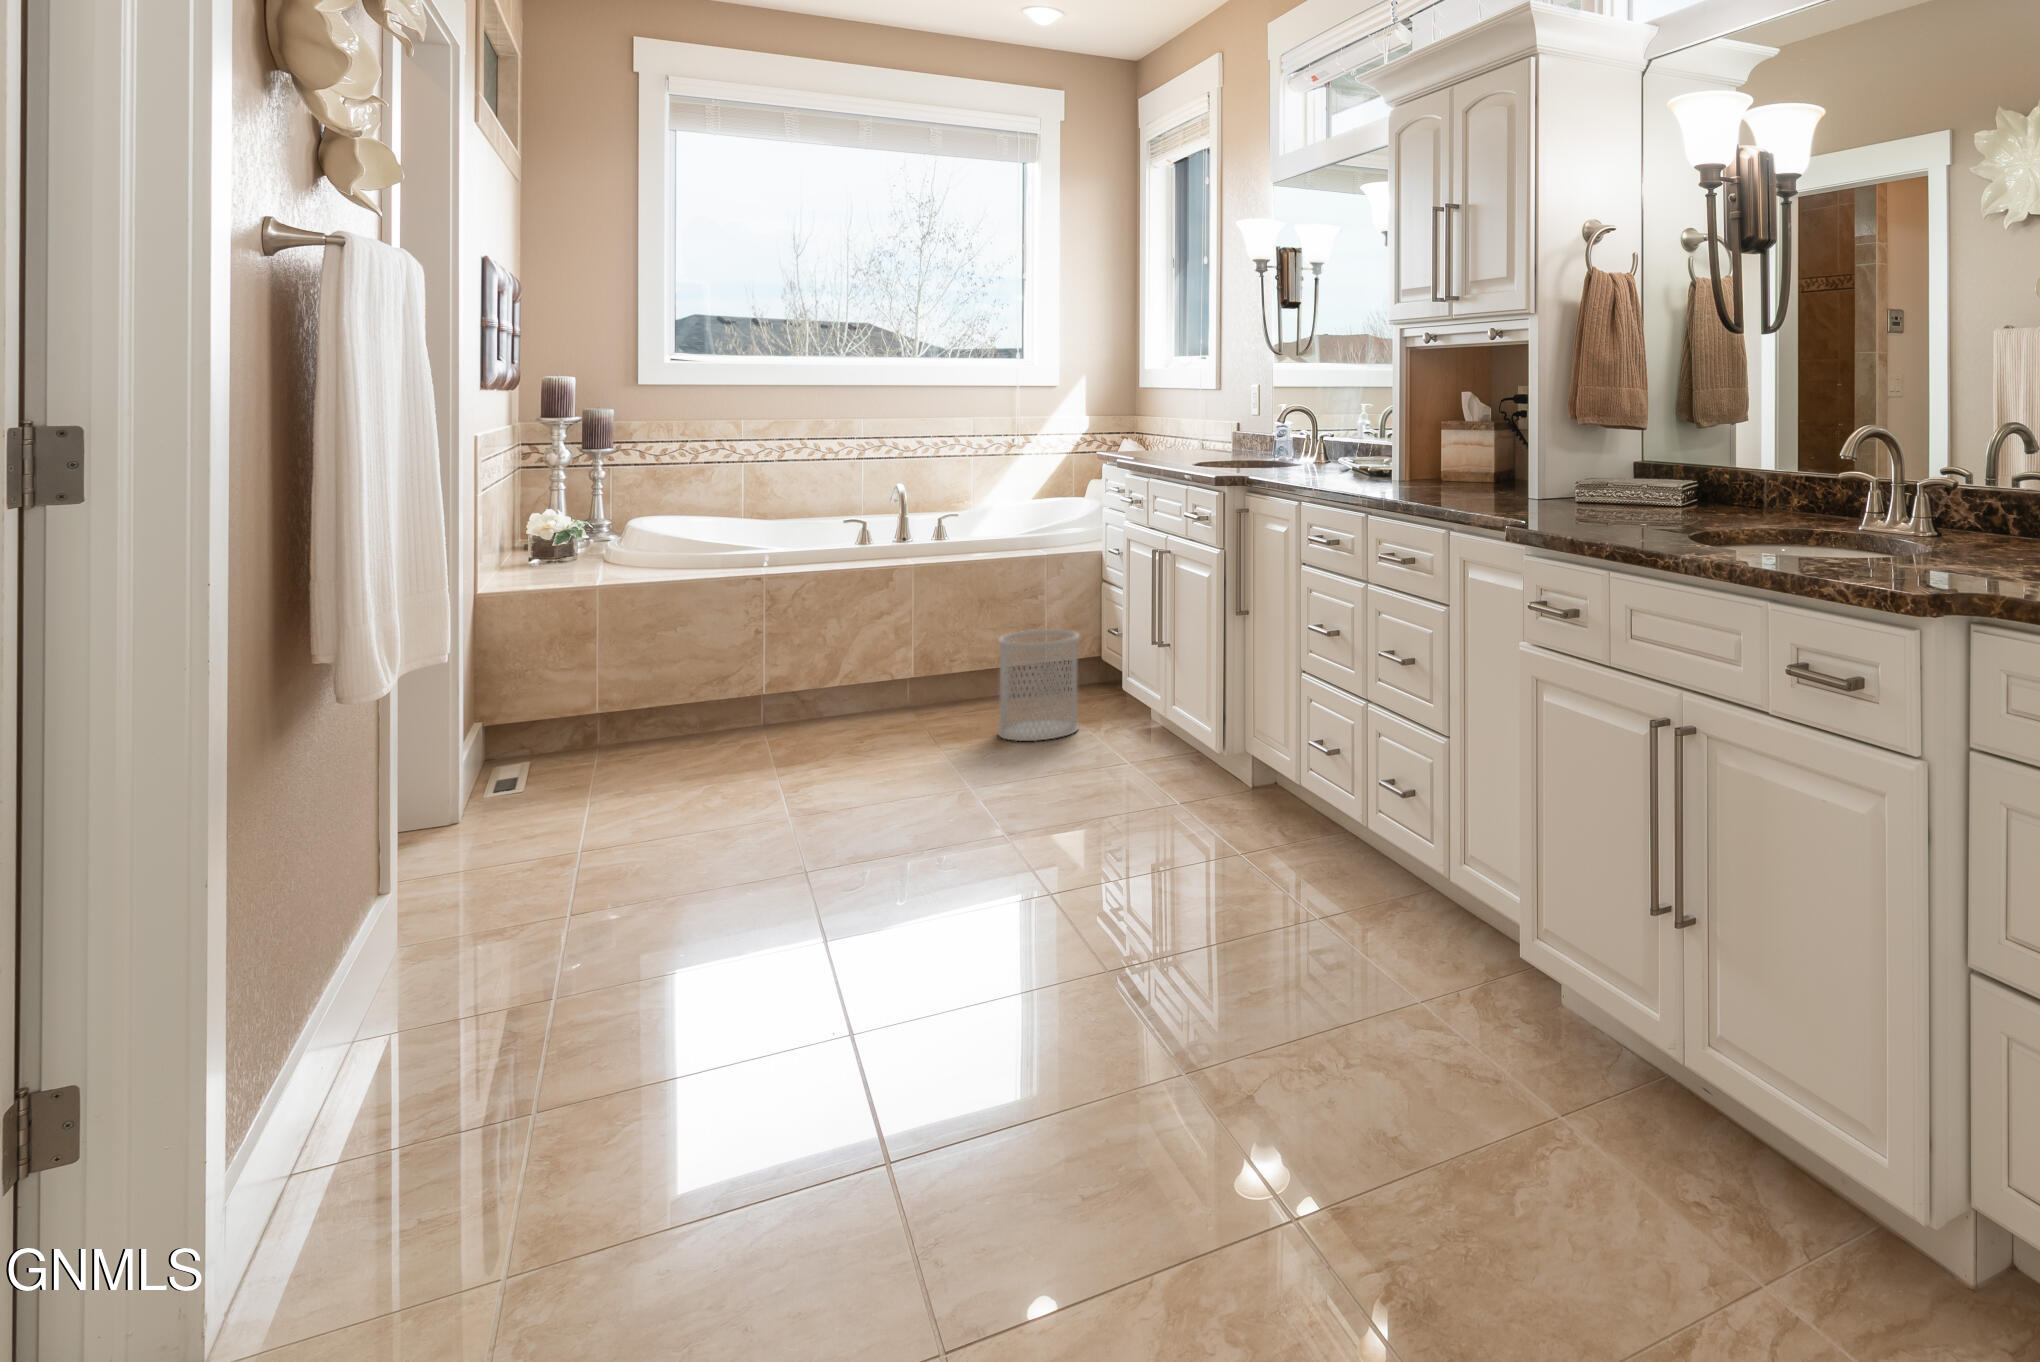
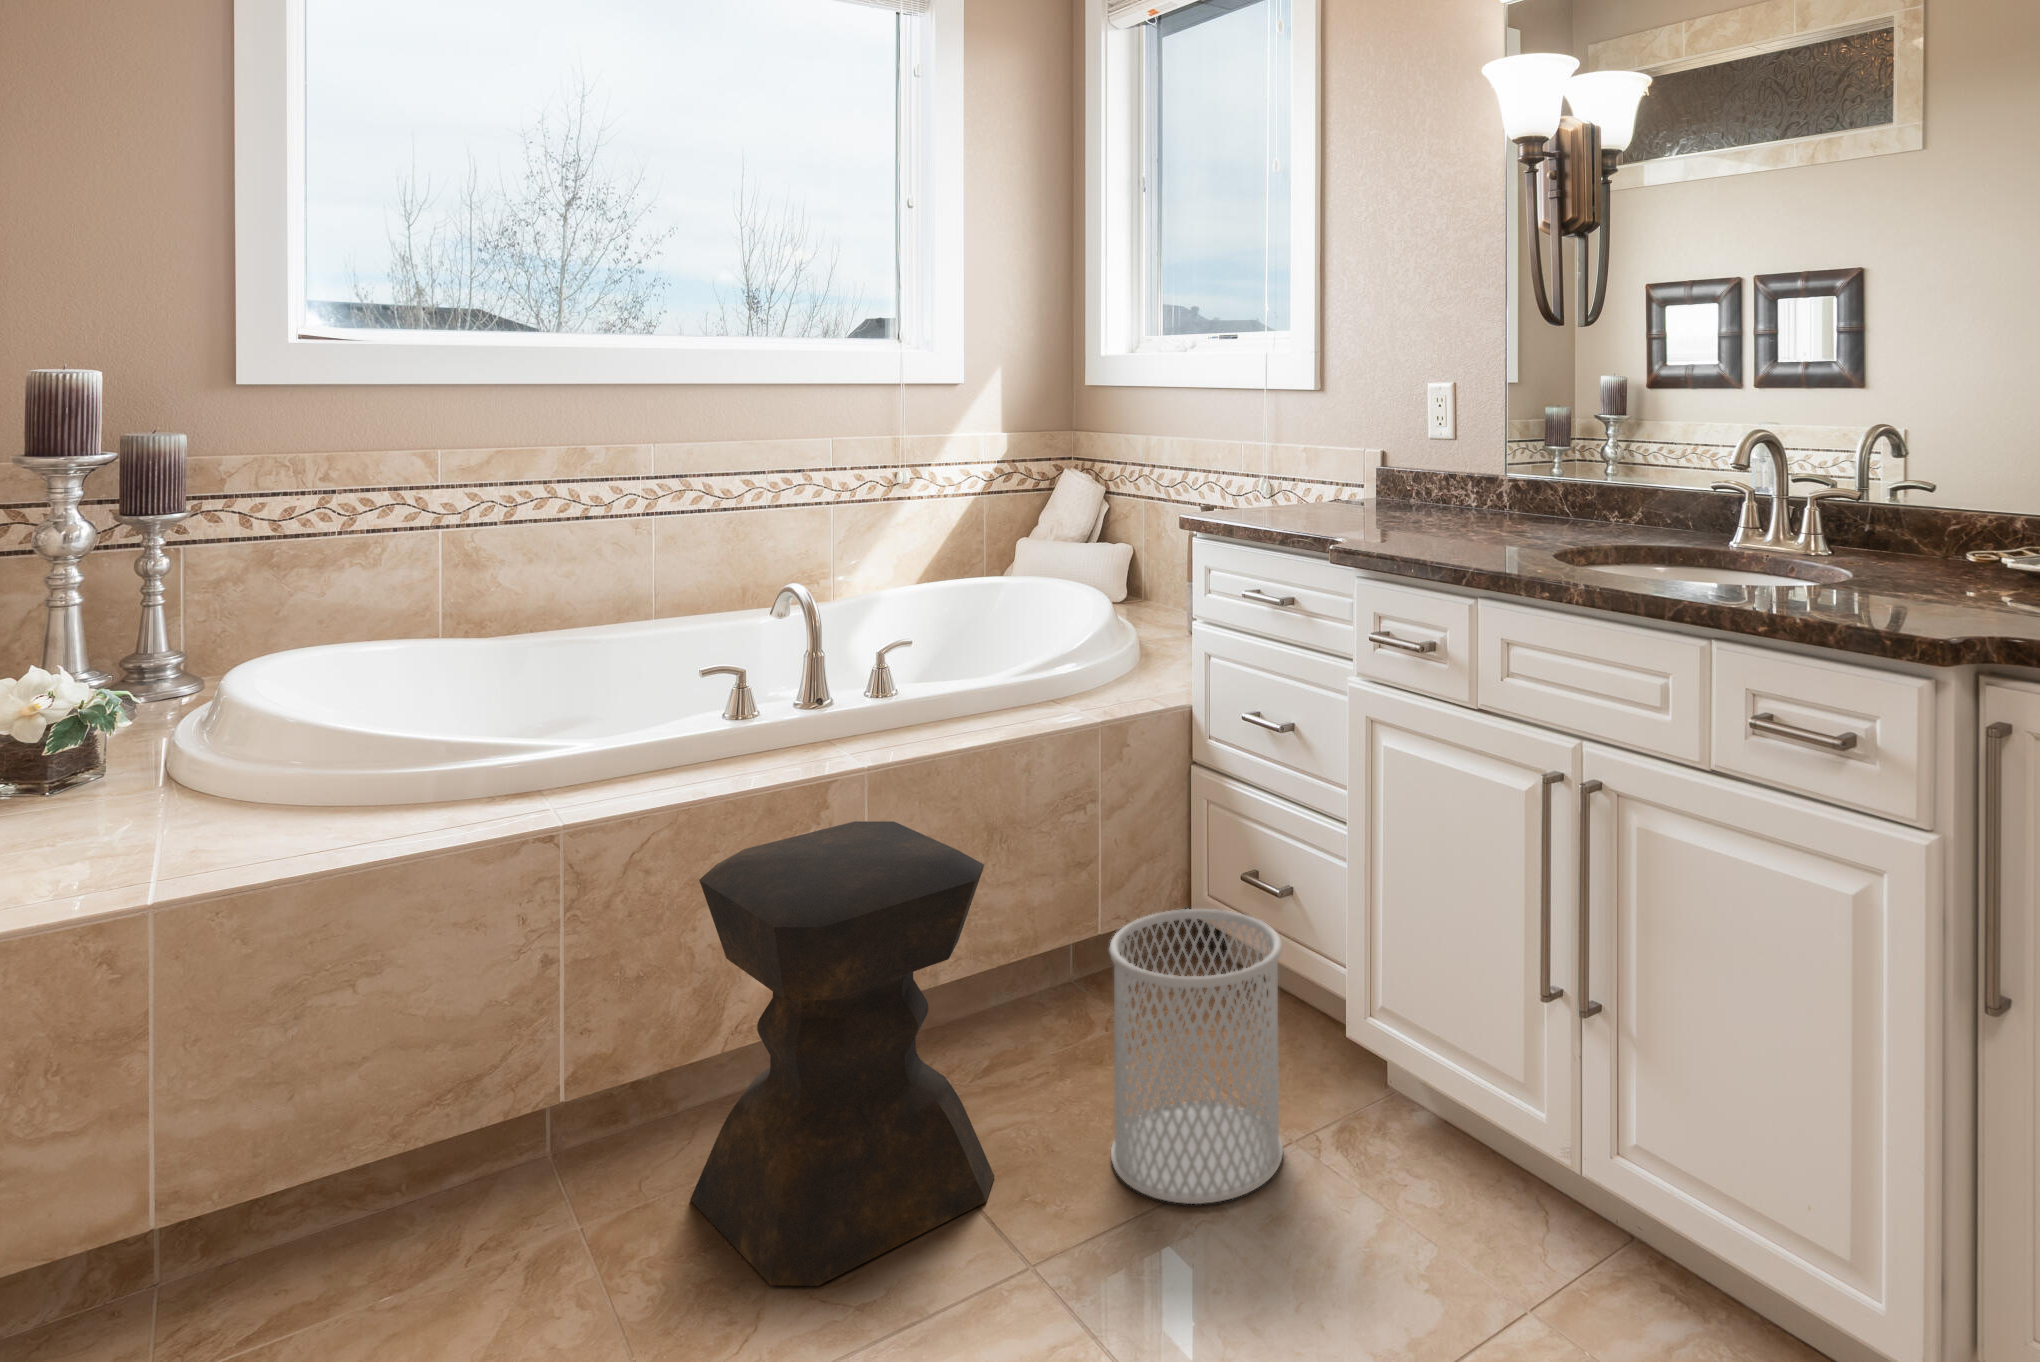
stool: none [815,584,946,751] -> present [690,821,994,1286]

